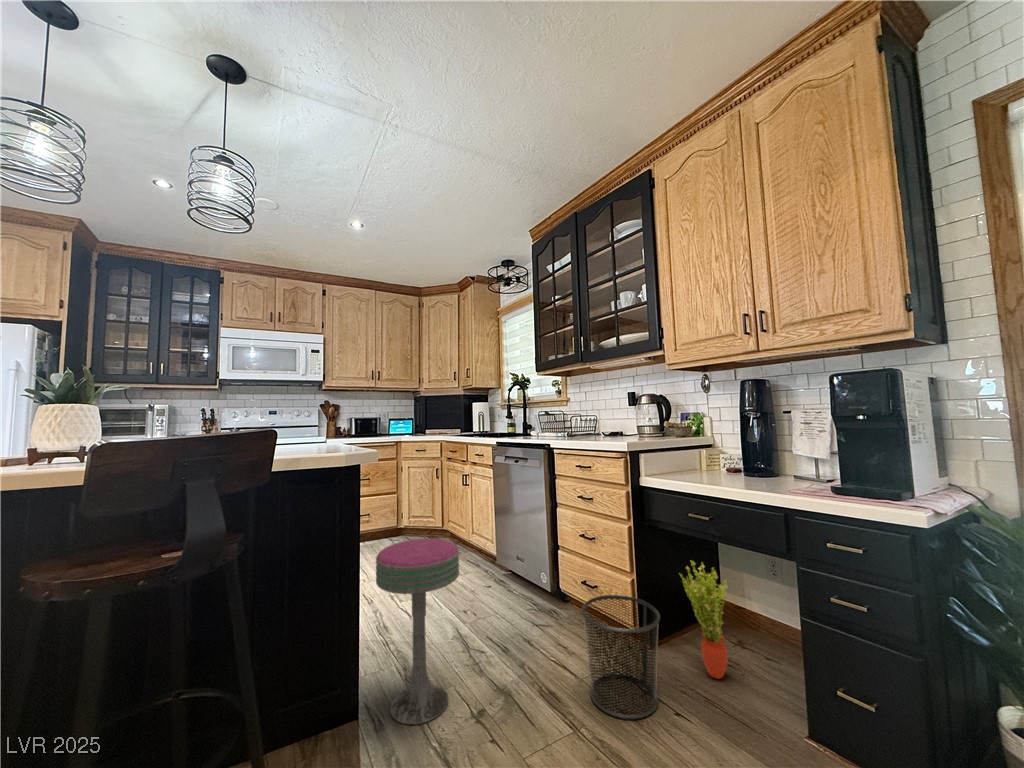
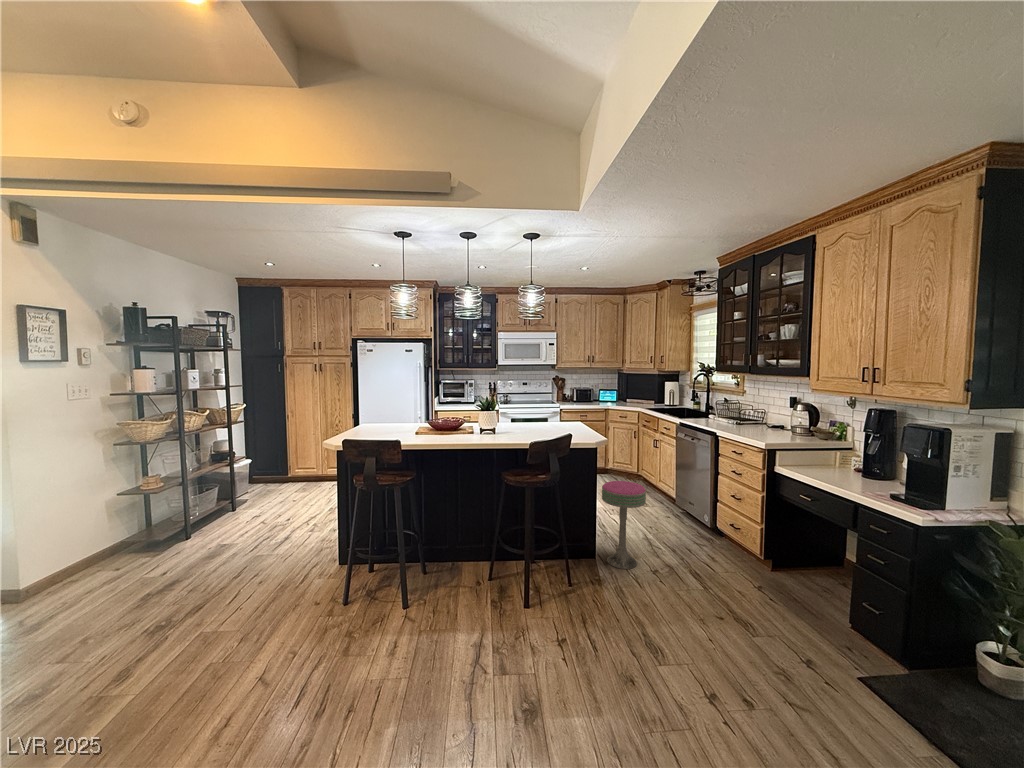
potted plant: present [681,561,728,679] -> none [793,524,828,597]
waste bin: present [581,595,660,719] -> none [717,532,769,598]

